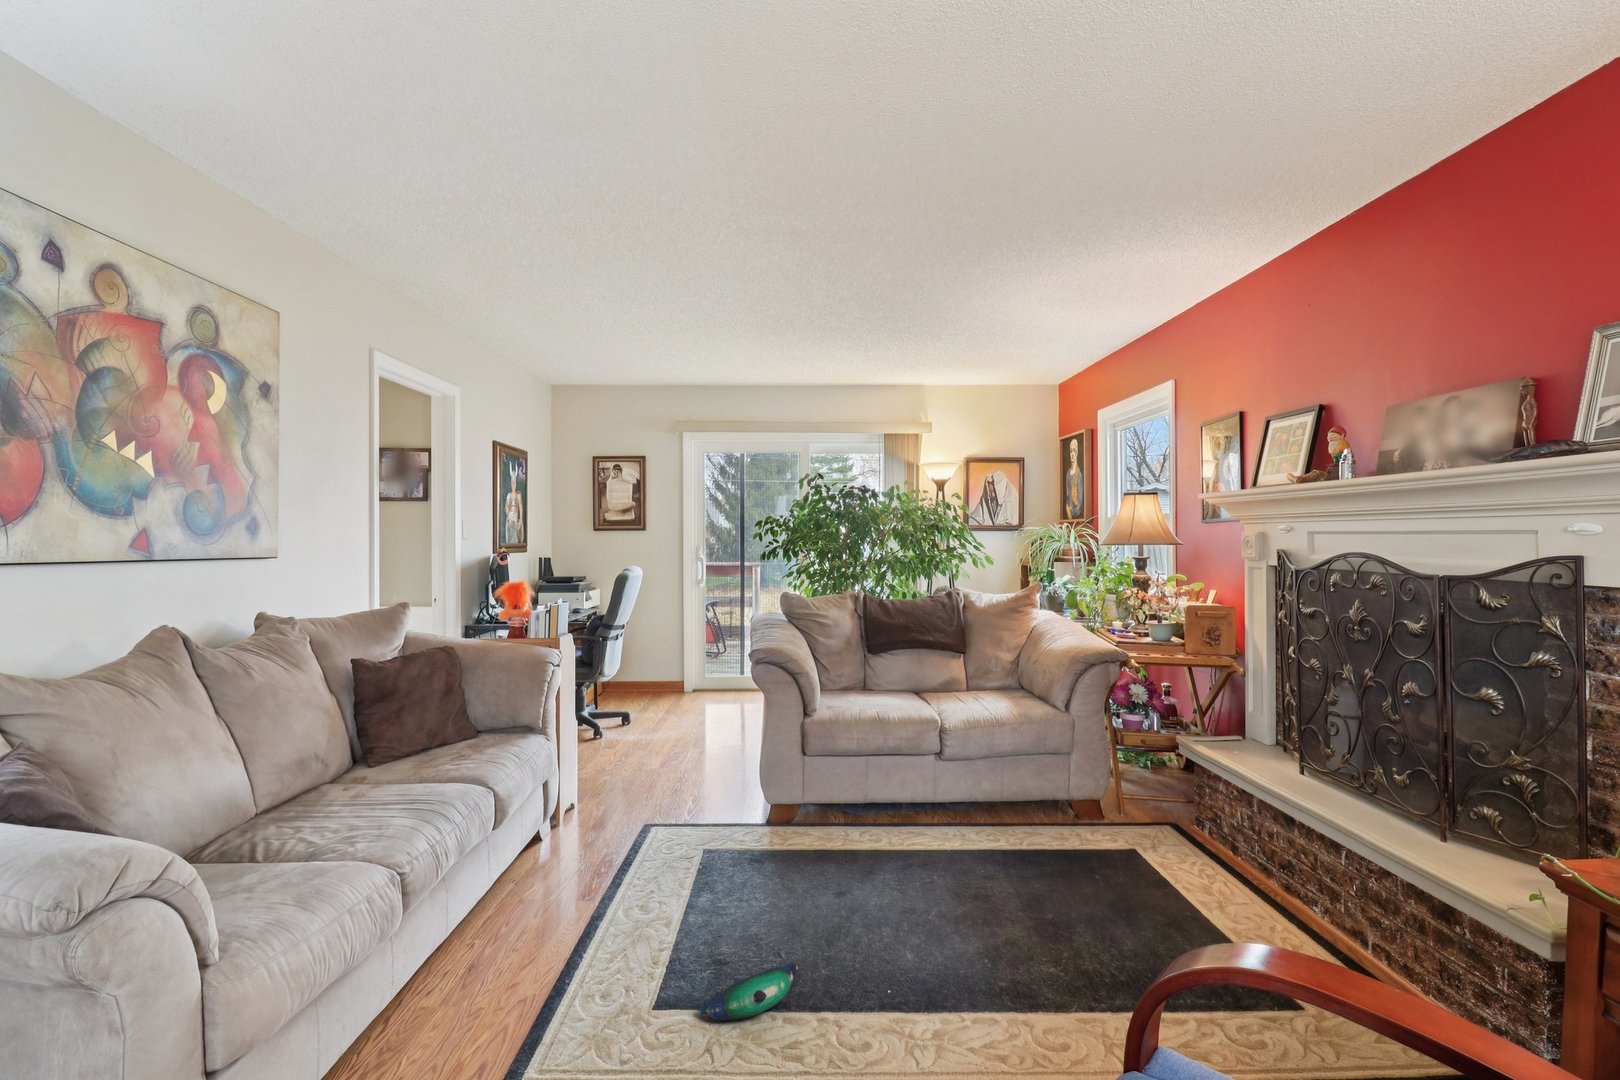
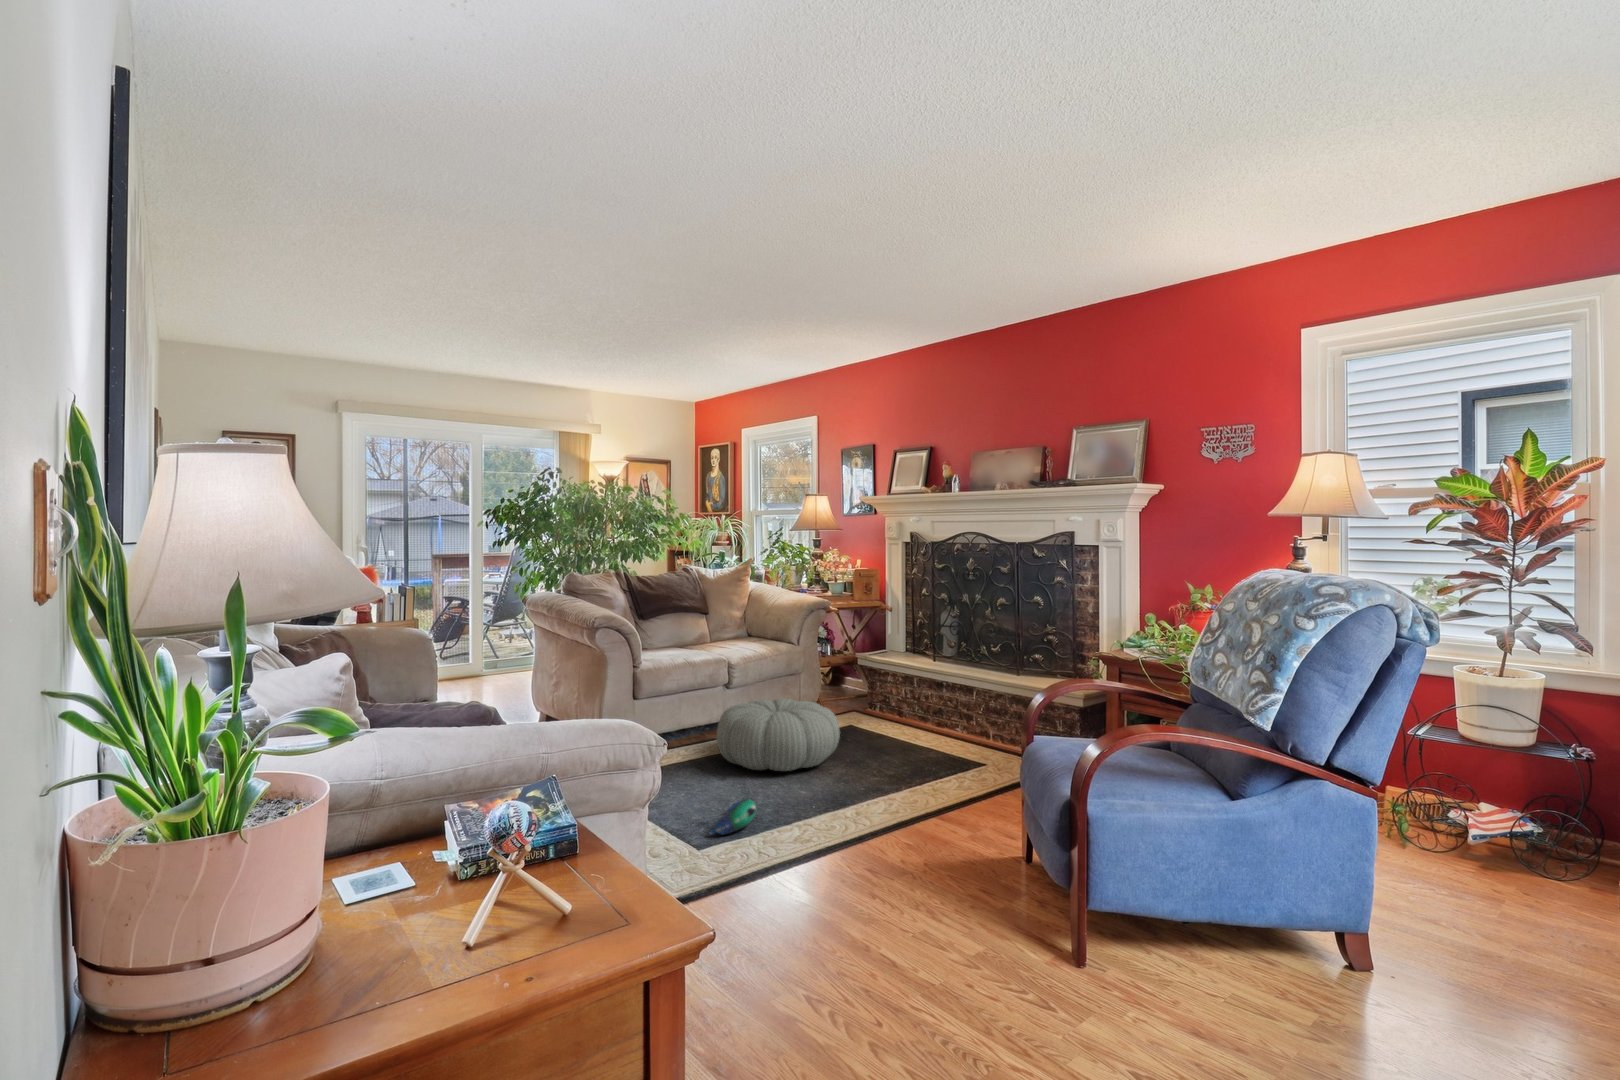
pouf: none [862,794,1045,921] -> present [716,698,840,771]

